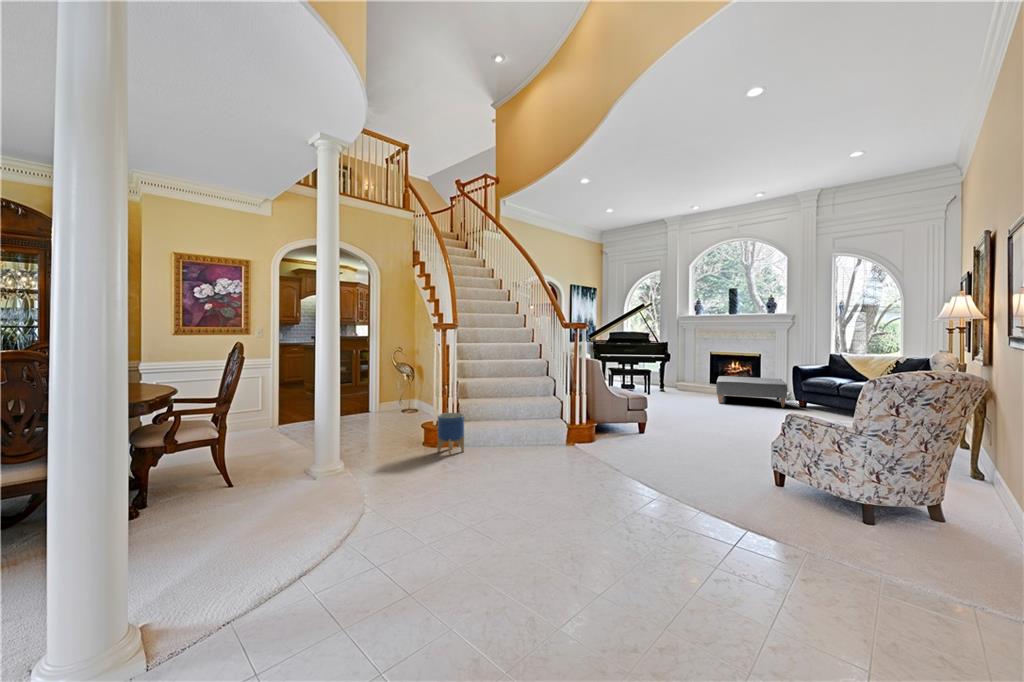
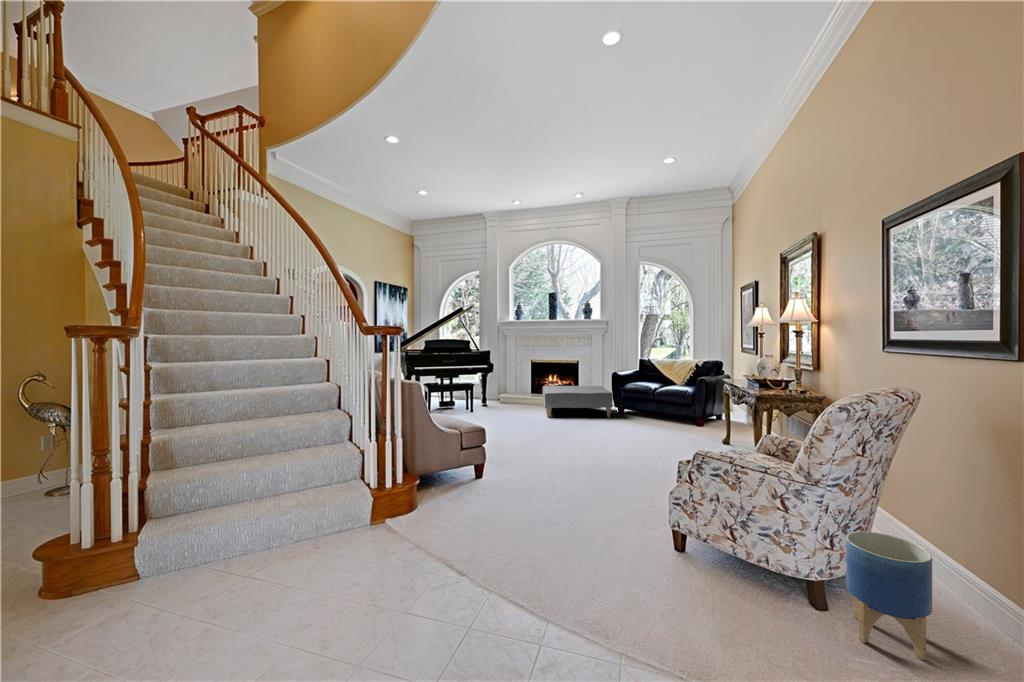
planter: present [438,413,464,455] -> present [846,531,932,660]

